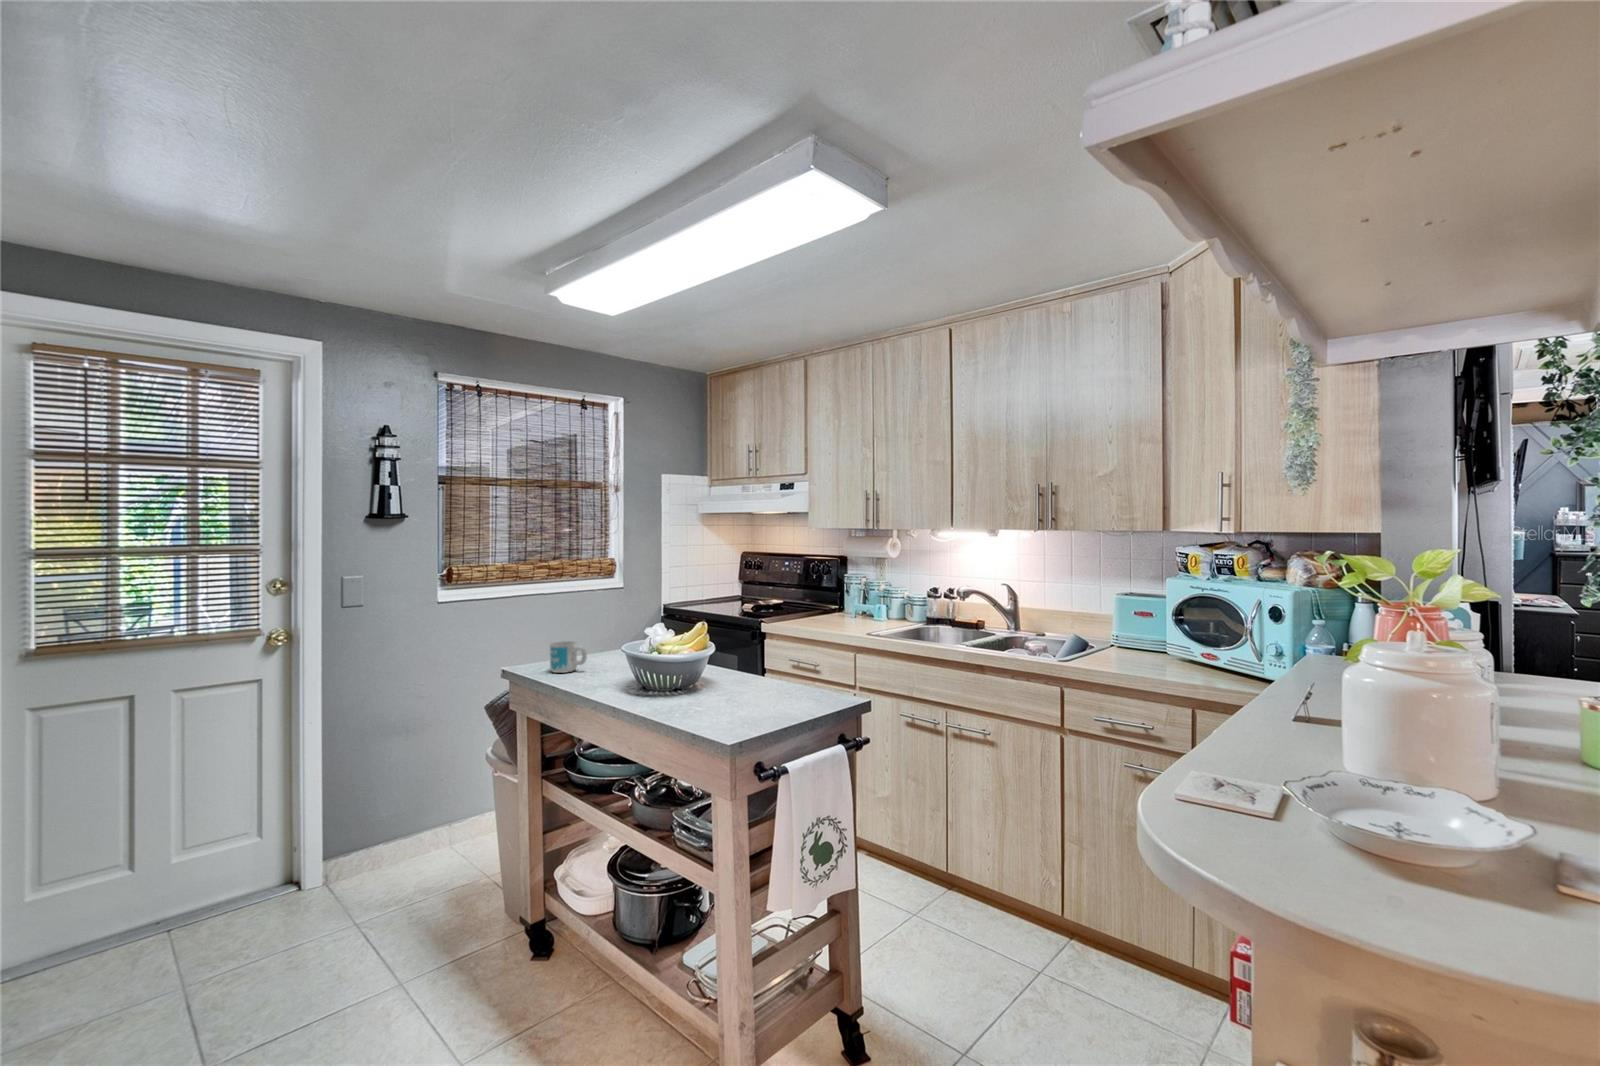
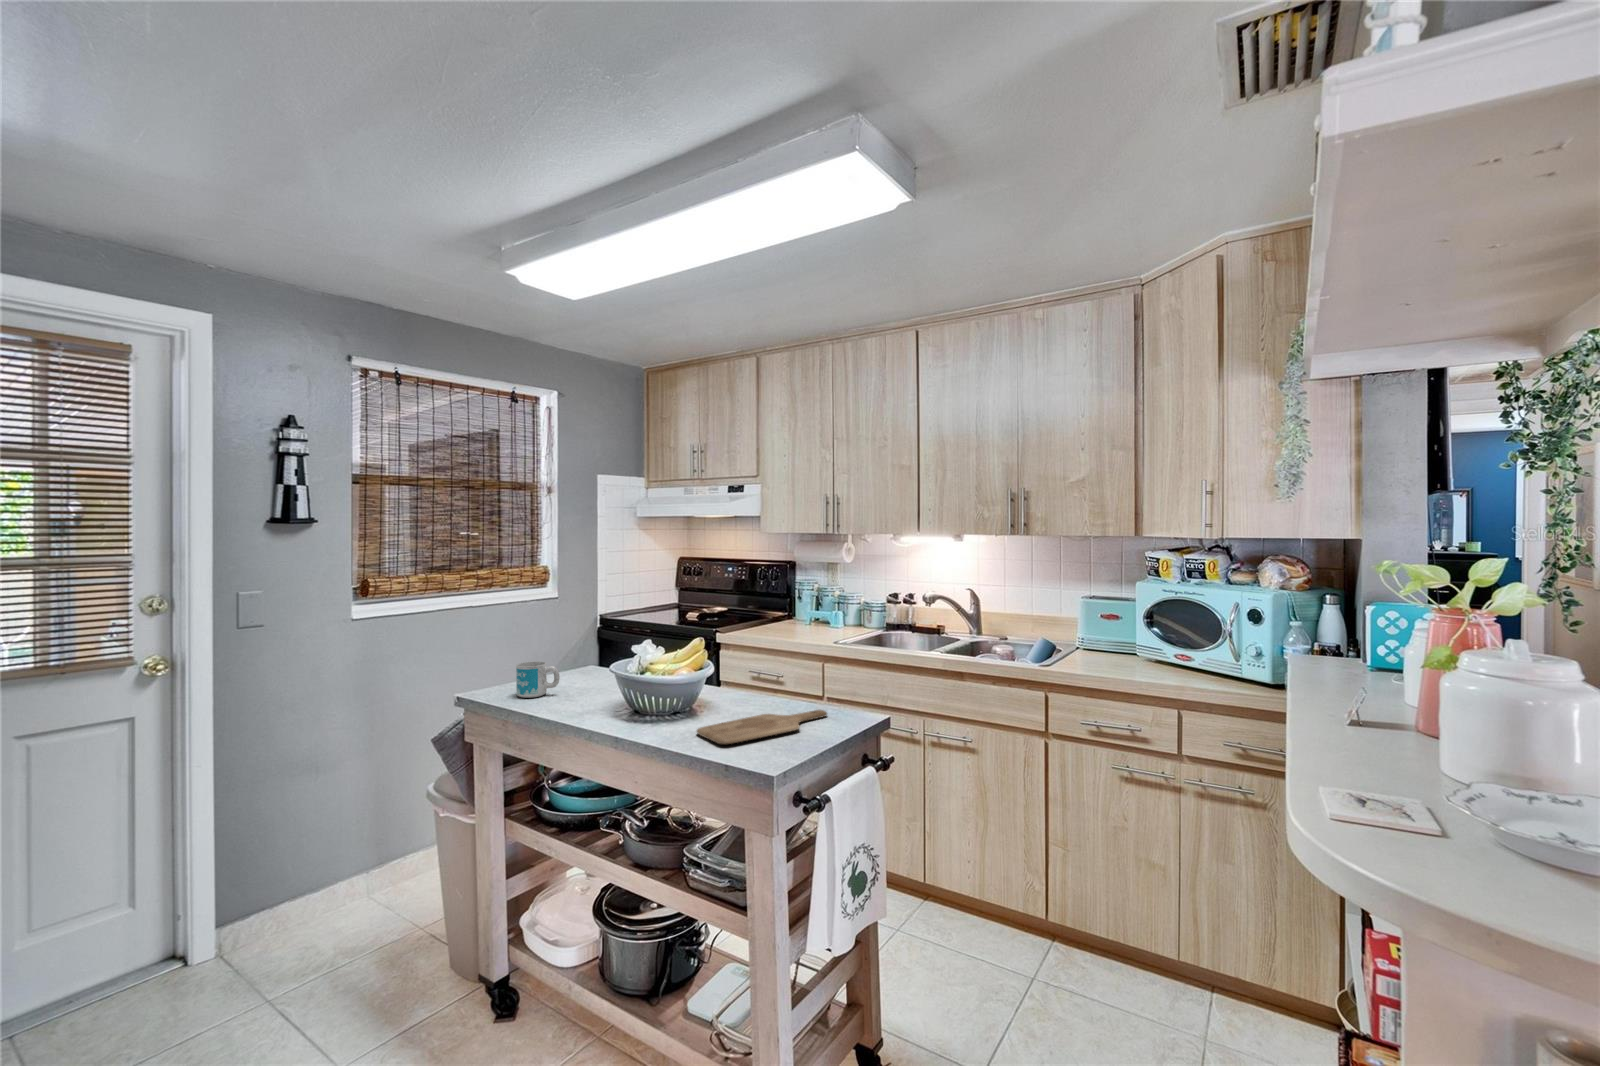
cutting board: none [685,692,813,717] -> present [697,710,827,744]

